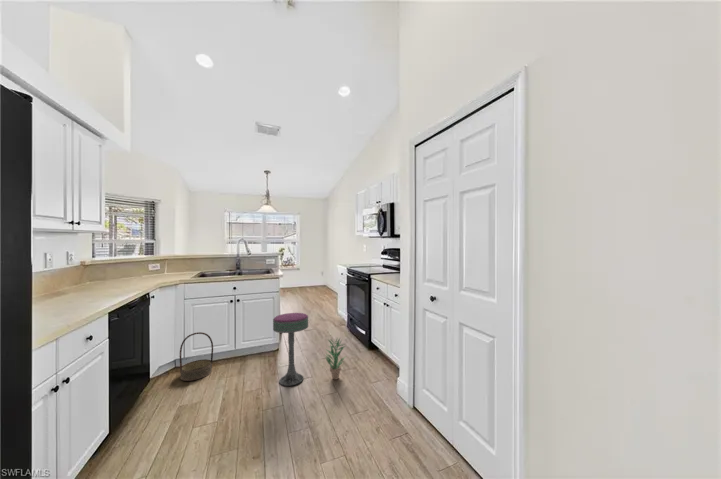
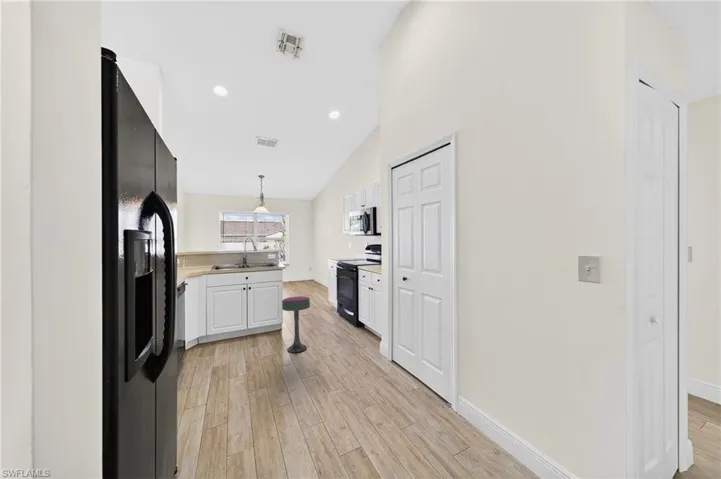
basket: present [180,332,213,381] -> none [204,314,231,352]
potted plant: present [326,339,344,379] -> none [323,314,341,347]

